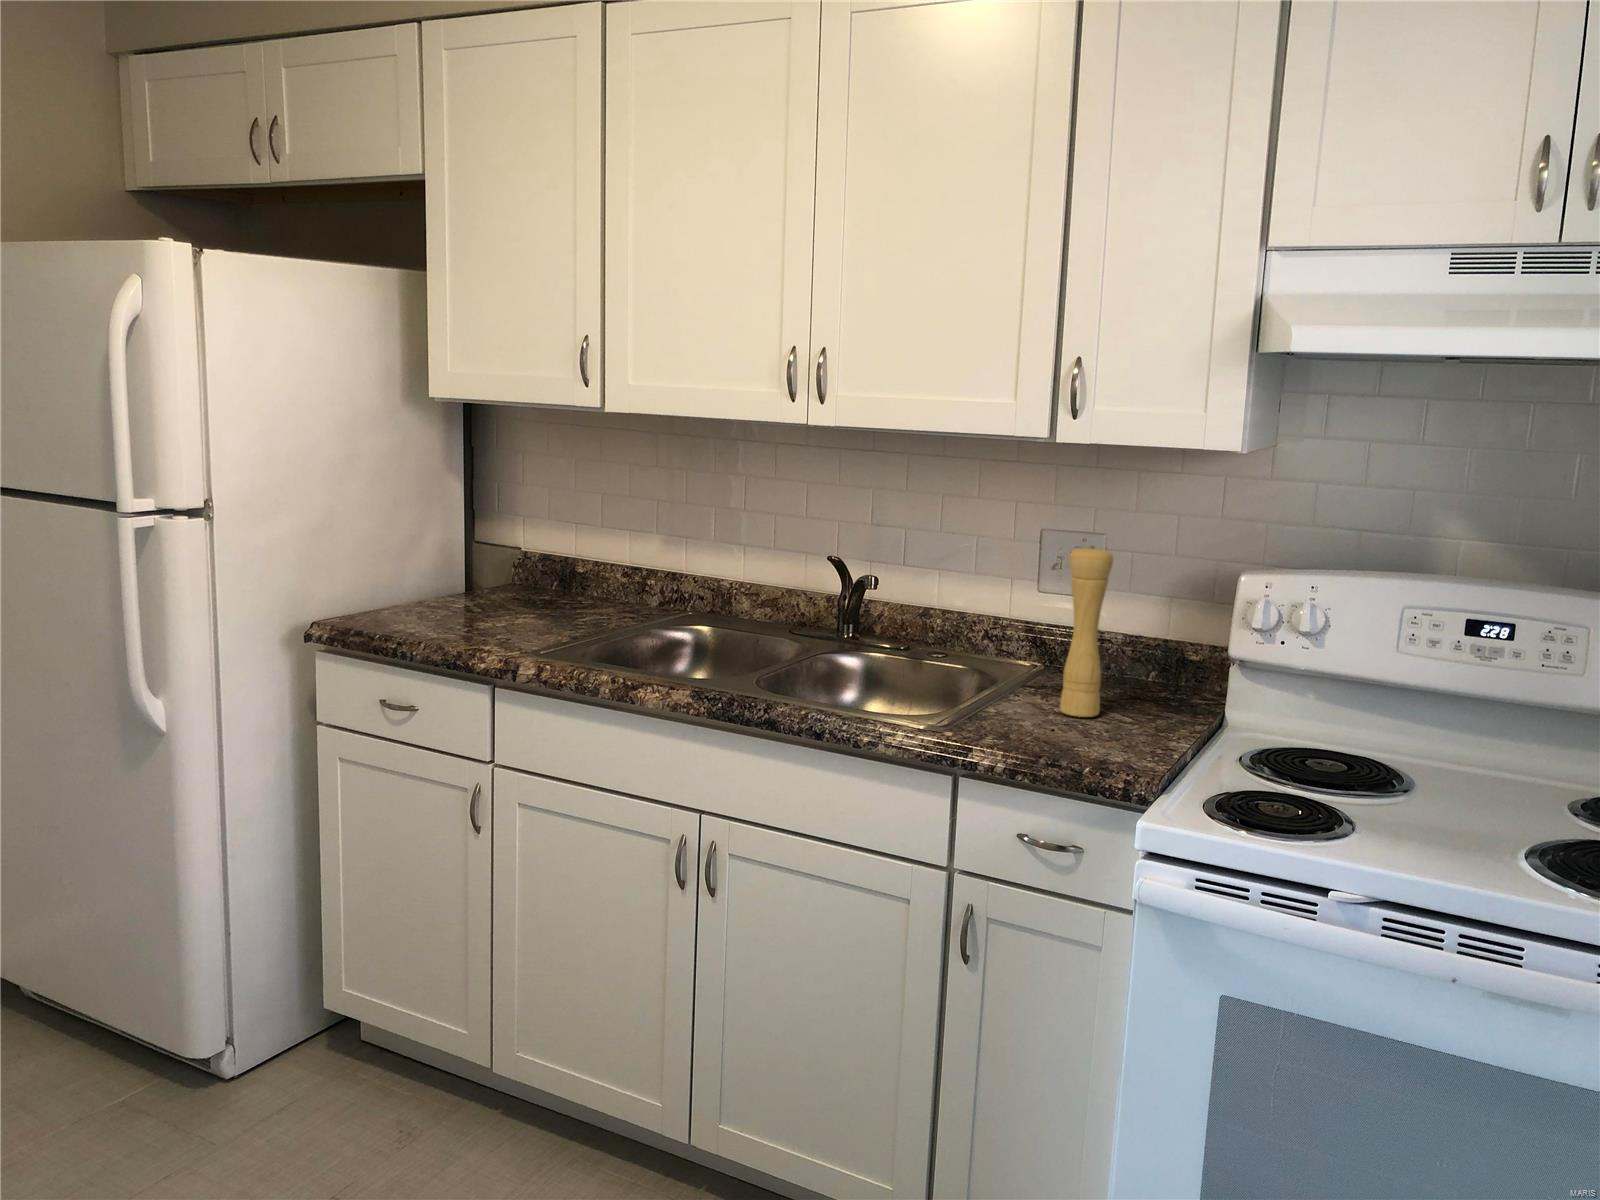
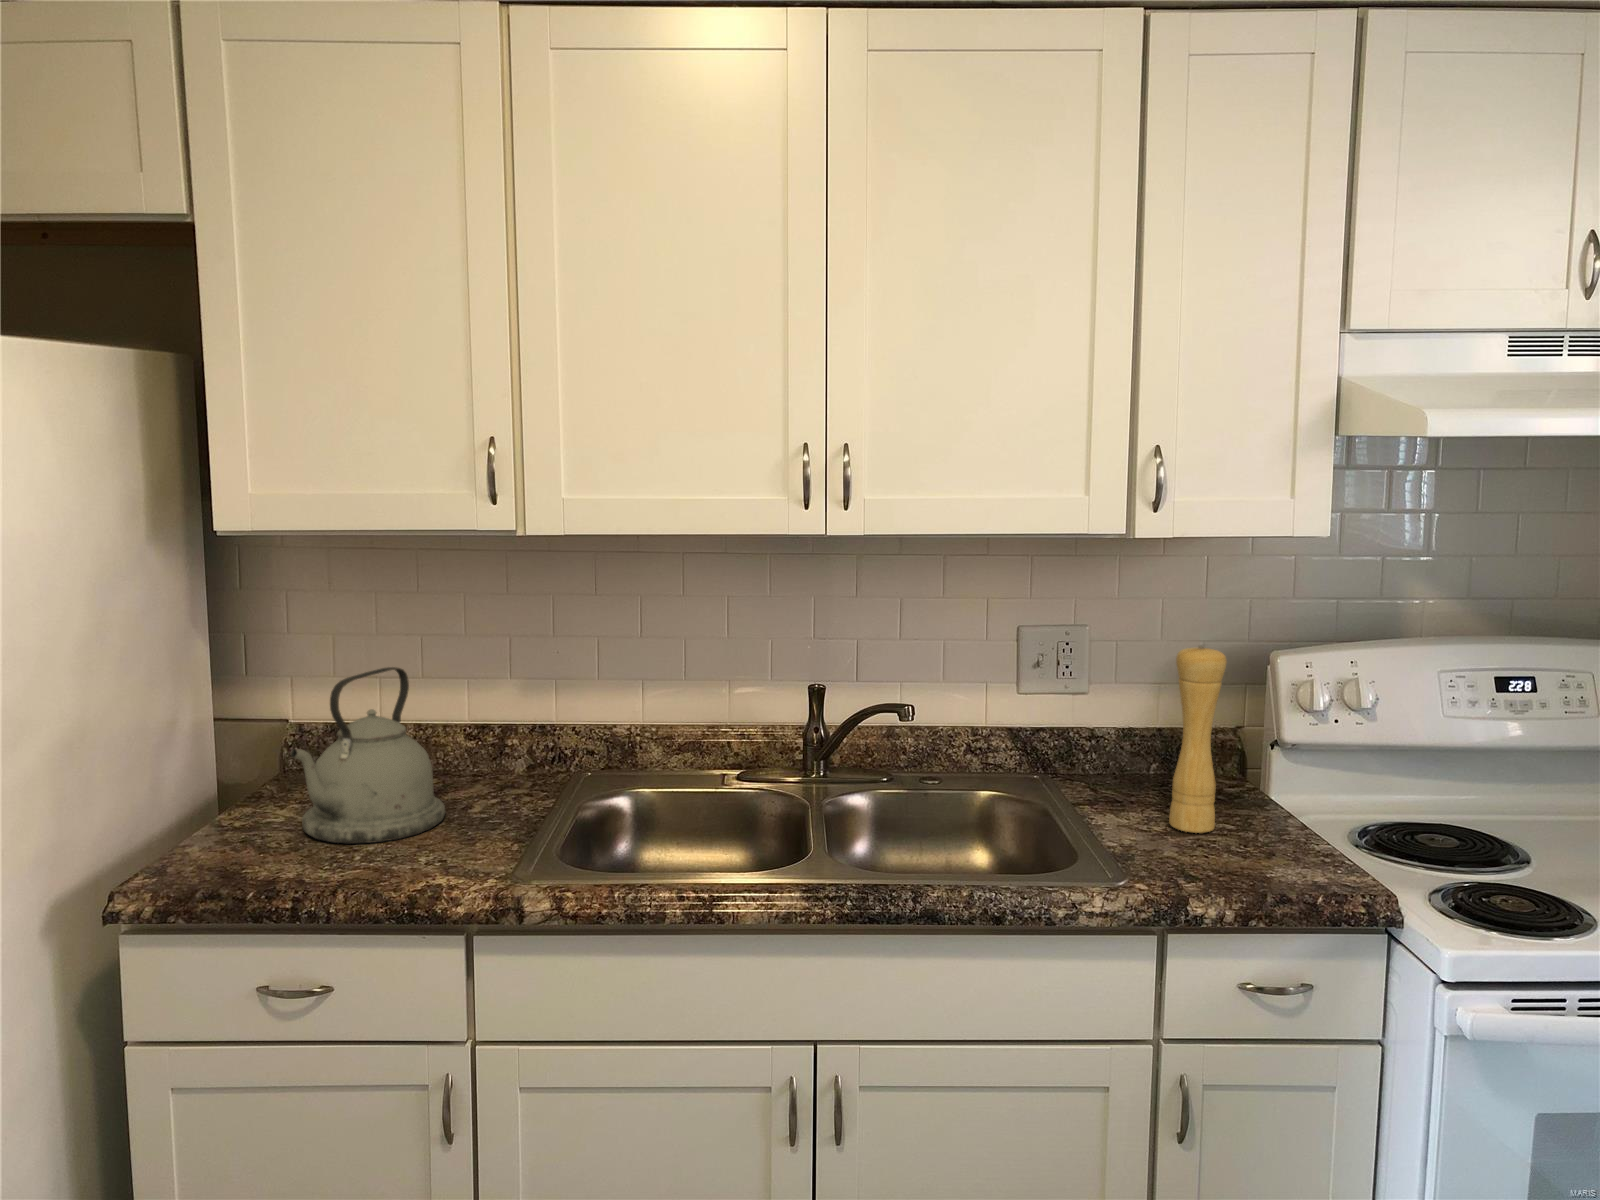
kettle: none [437,507,562,628] -> present [291,667,445,843]

